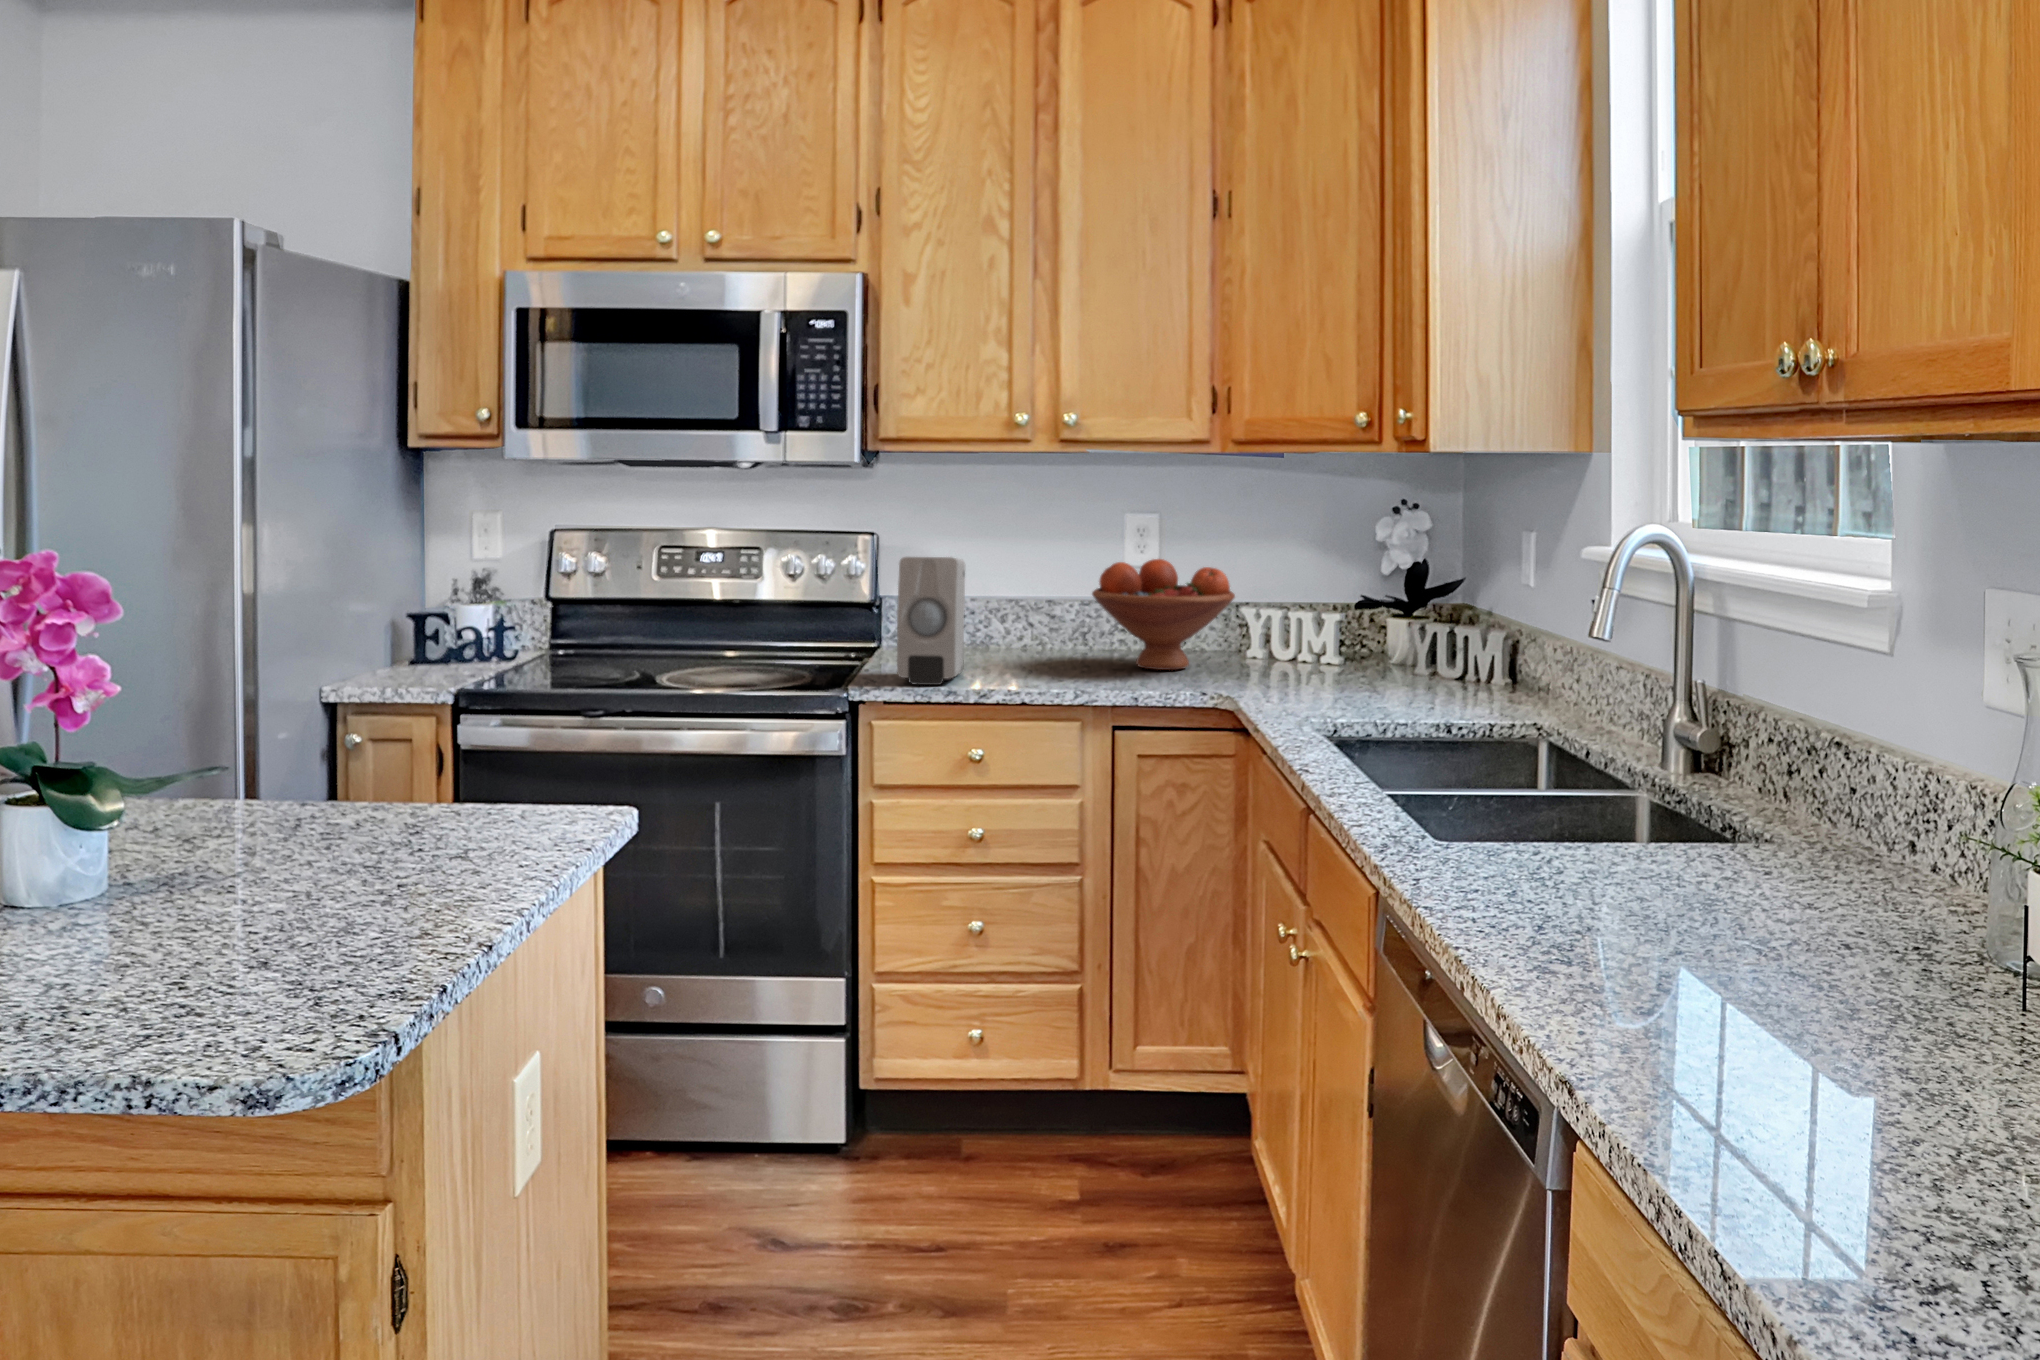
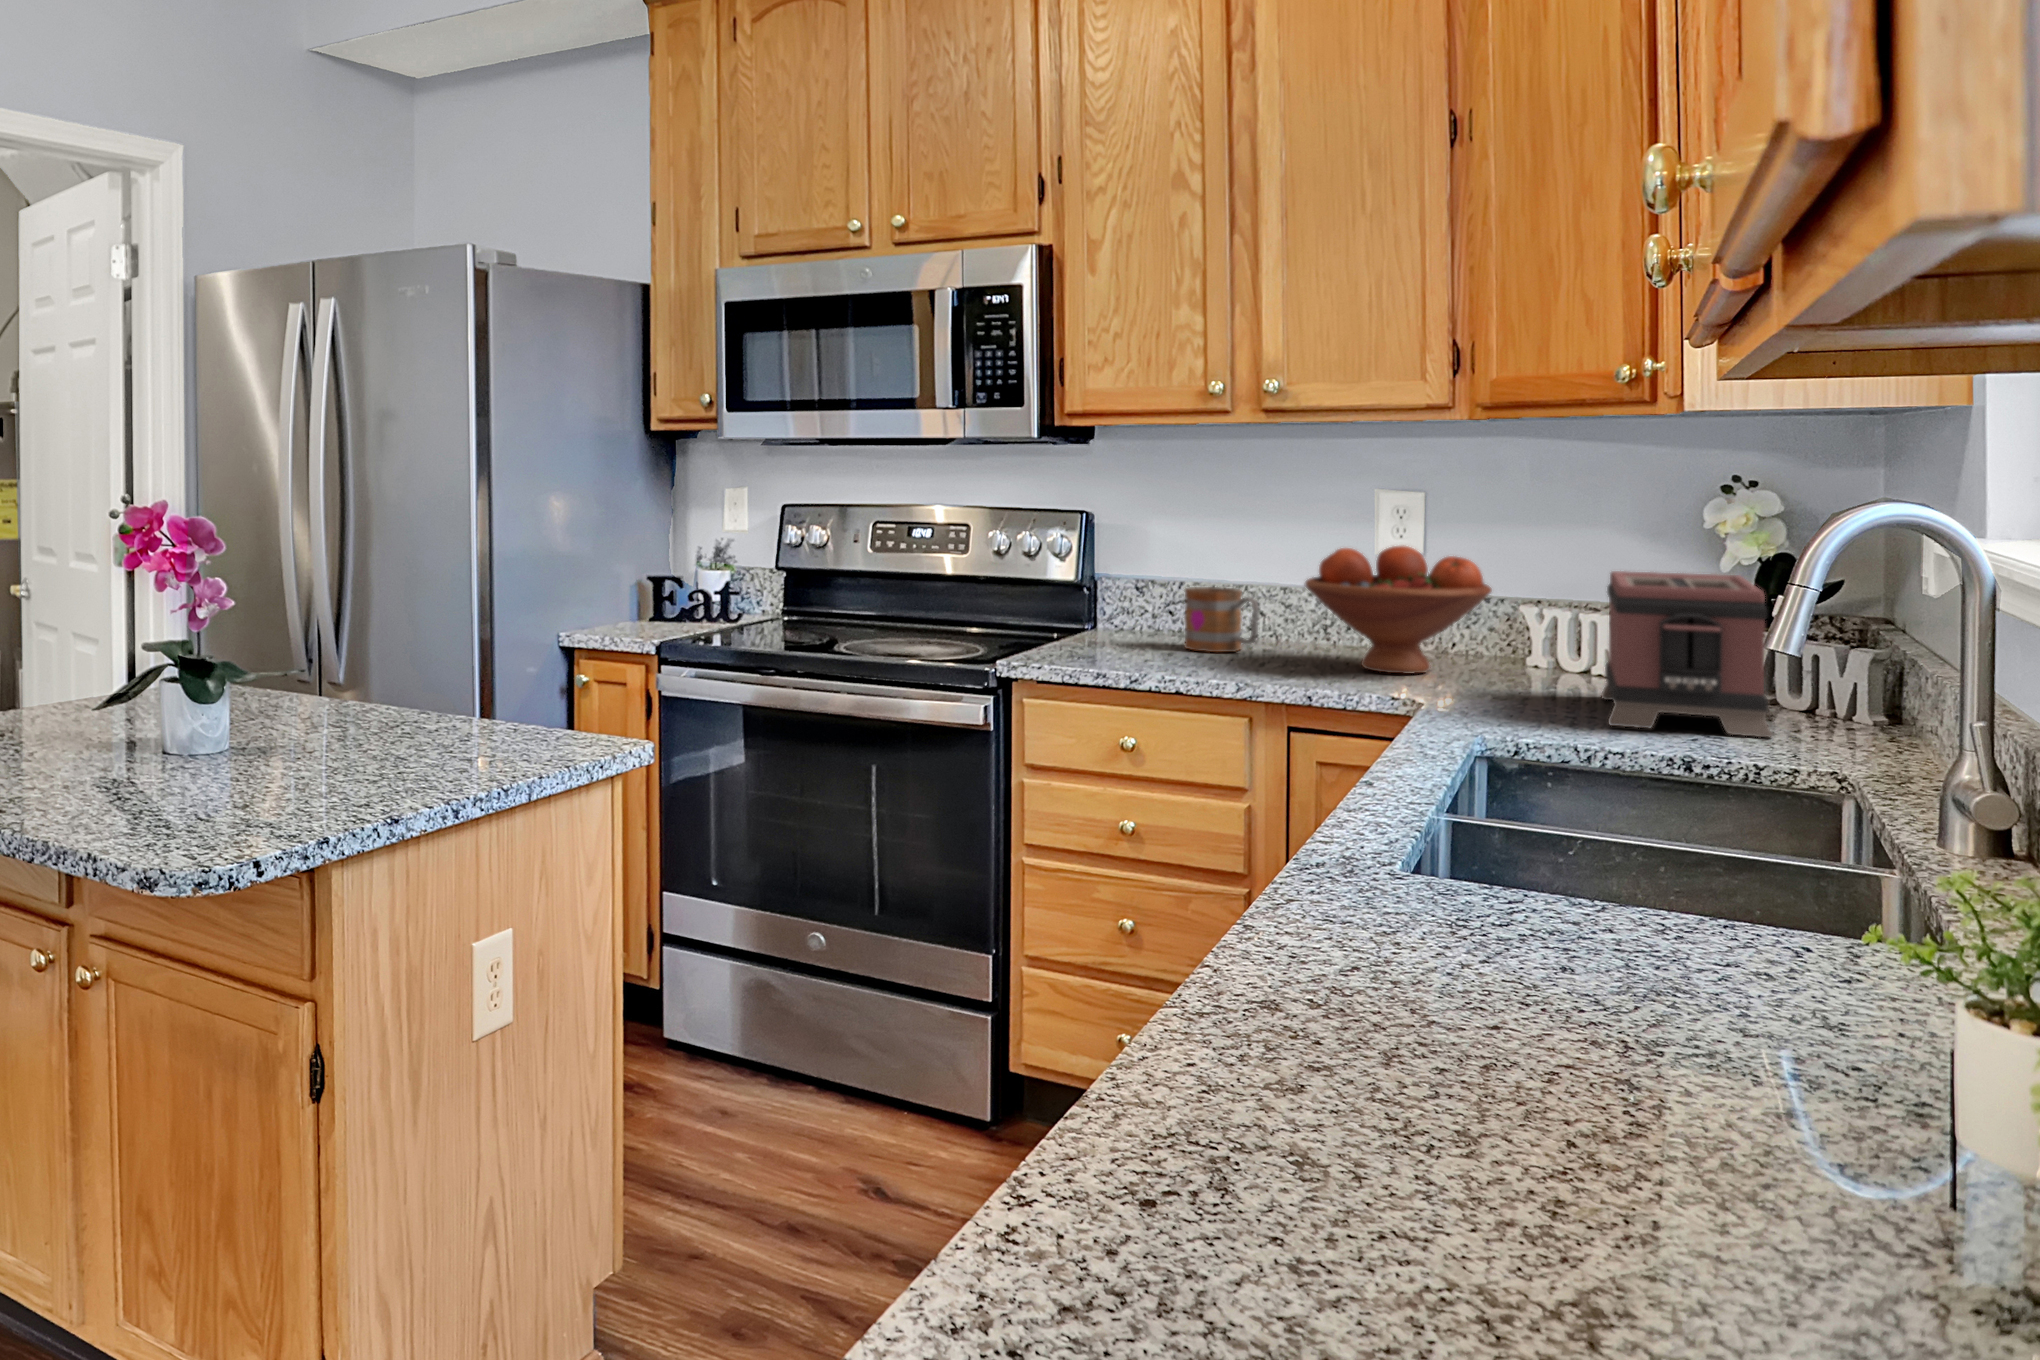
soap dispenser: present [897,557,965,685] -> none [1062,535,1153,670]
toaster: none [1327,576,1475,703] -> present [1601,571,1772,737]
mug: none [976,601,1043,661] -> present [1184,587,1259,652]

